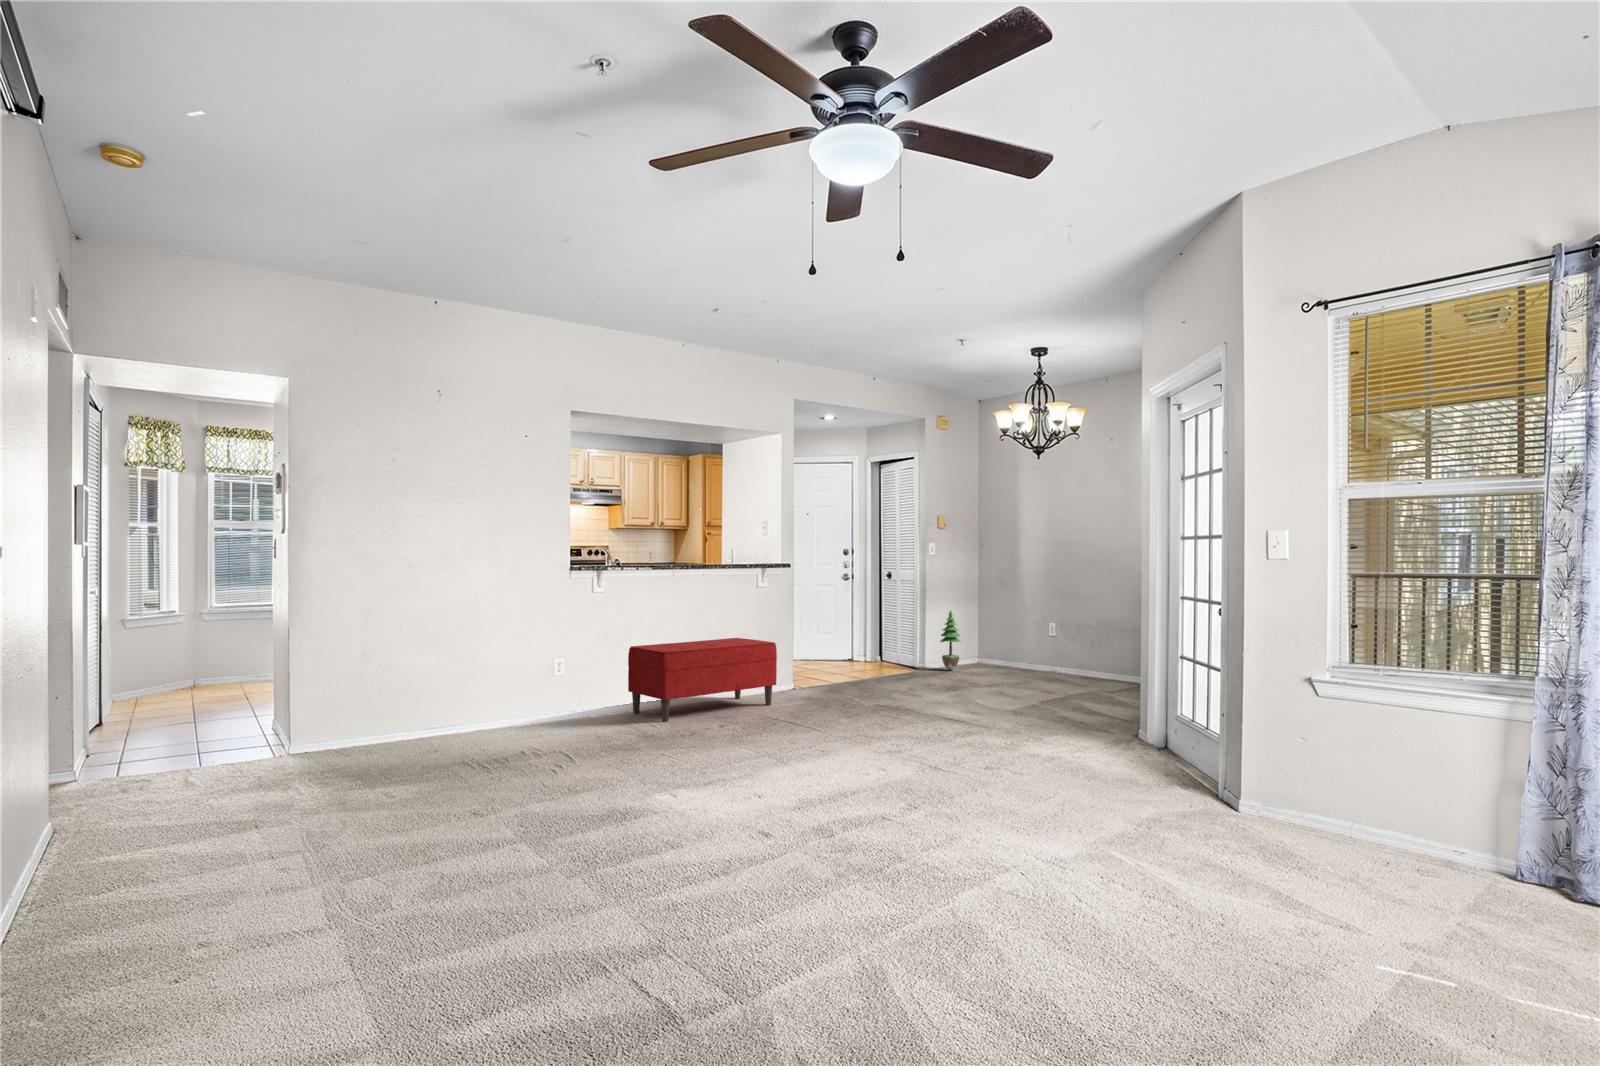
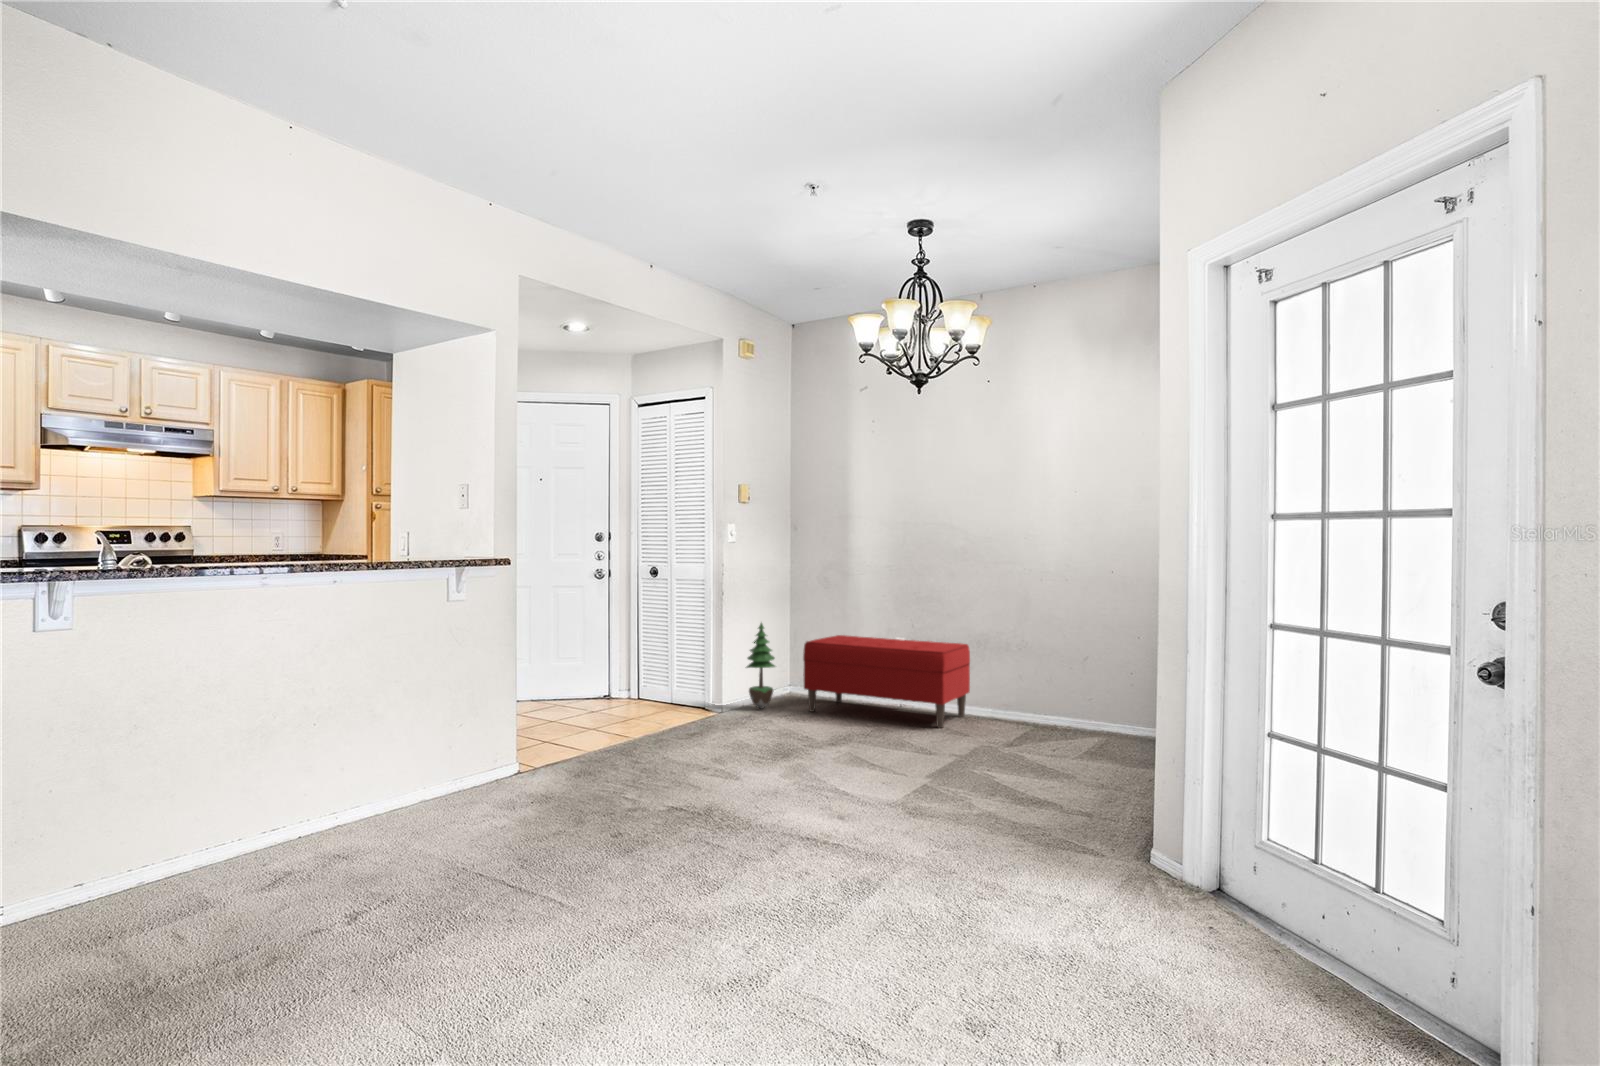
bench: present [628,638,777,722] -> present [803,635,970,728]

